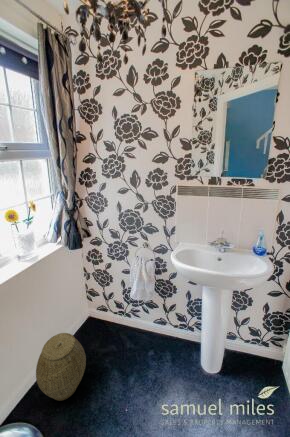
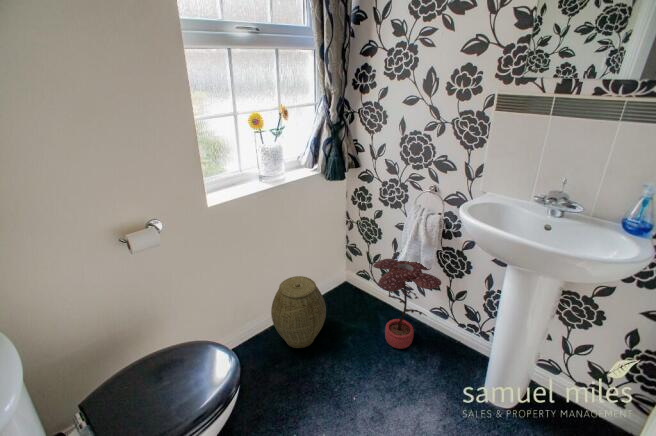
potted plant: none [116,291,165,361] -> present [373,259,441,349]

